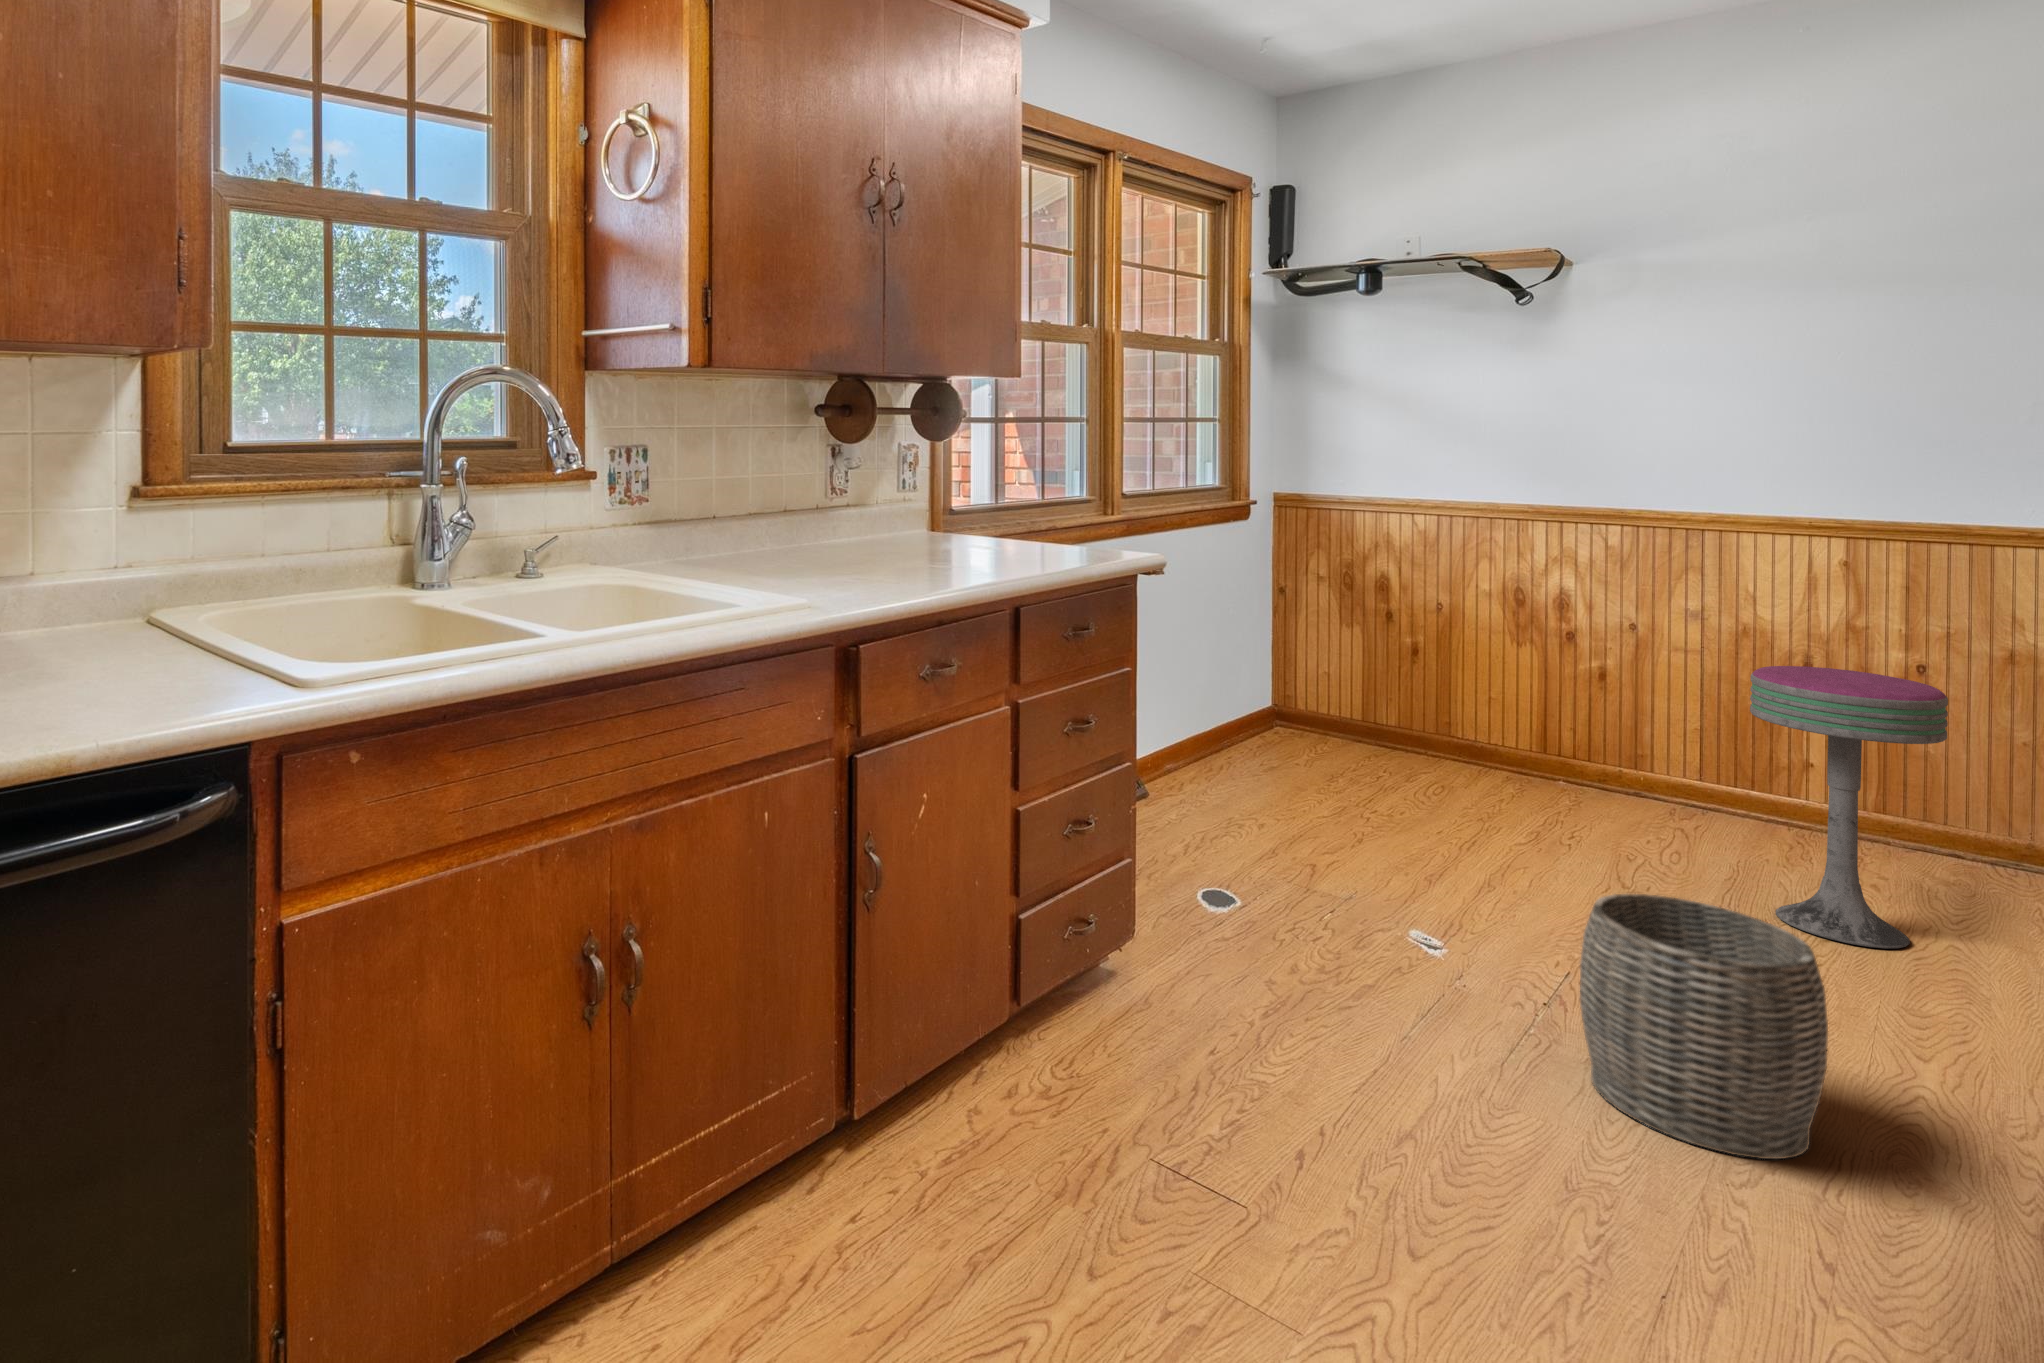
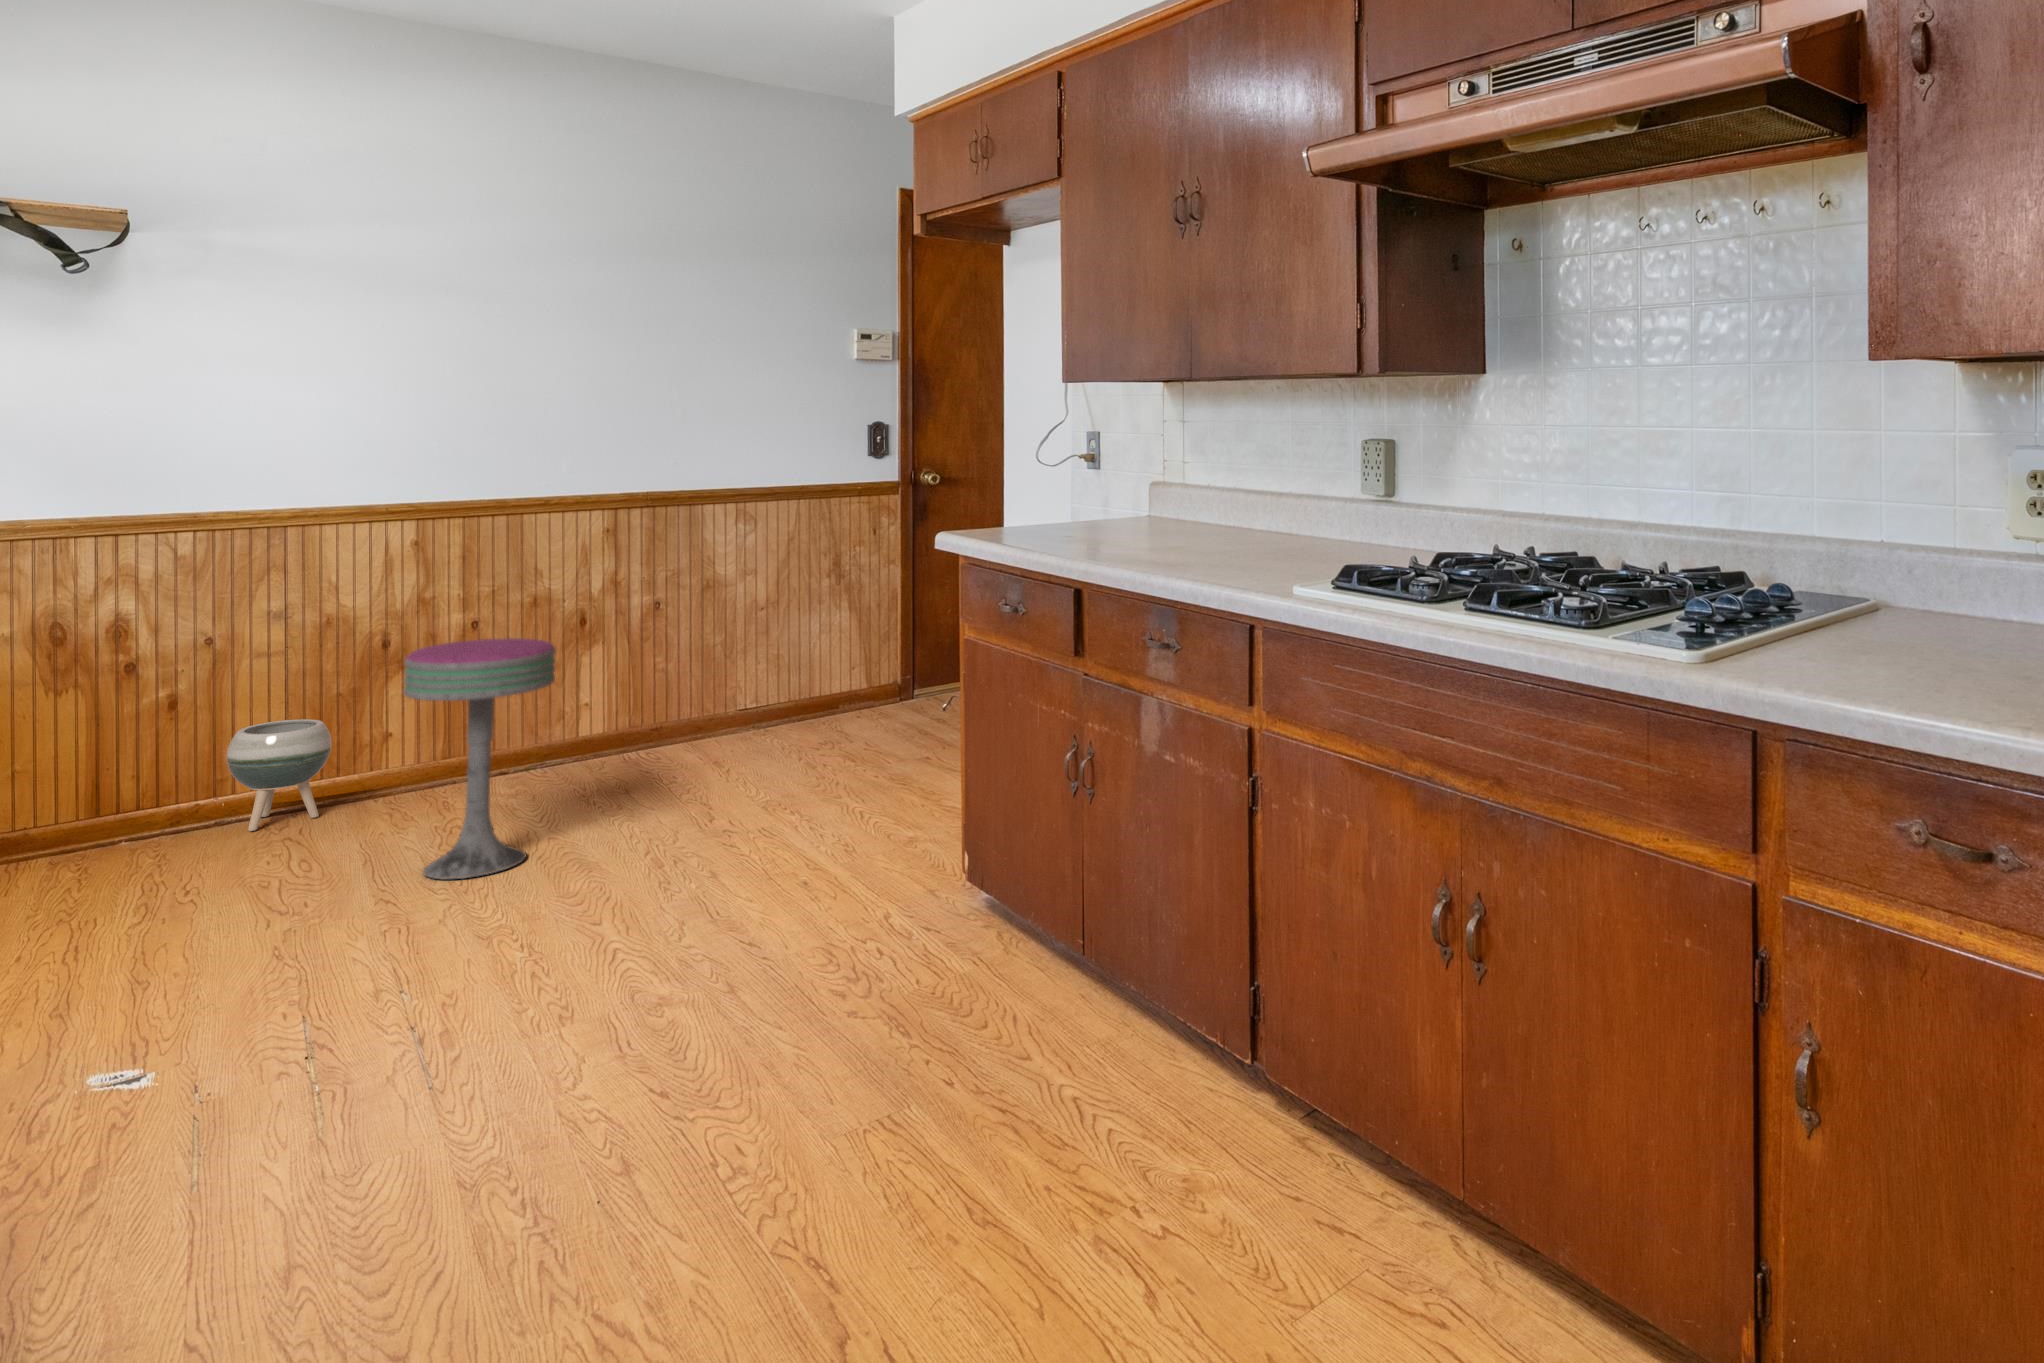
planter: none [1639,714,1738,823] -> present [227,719,332,831]
woven basket: present [1580,894,1828,1159] -> none [393,865,605,1100]

